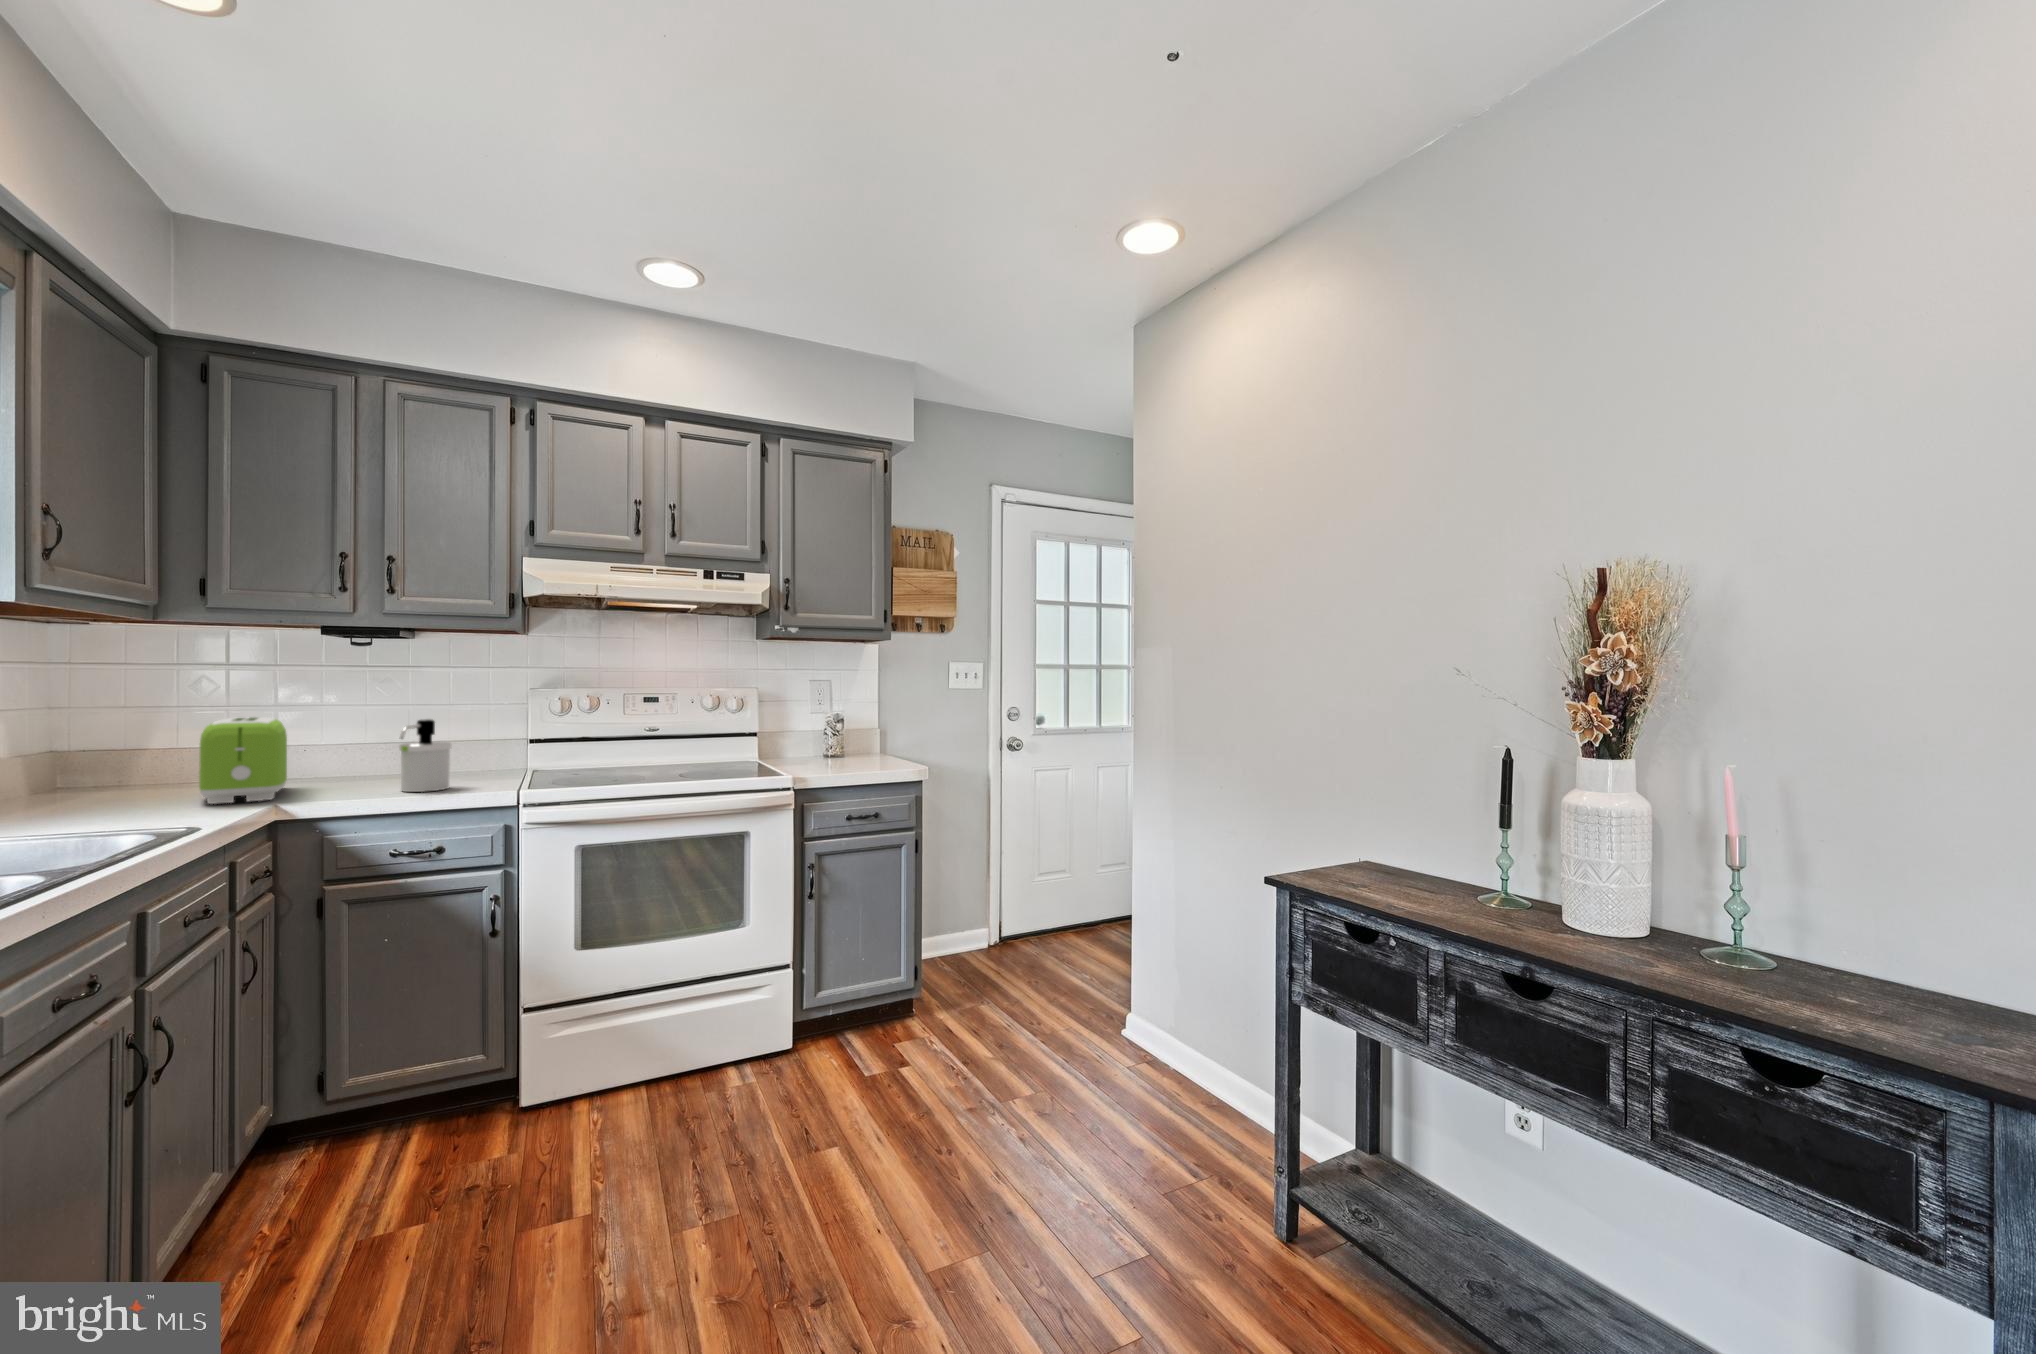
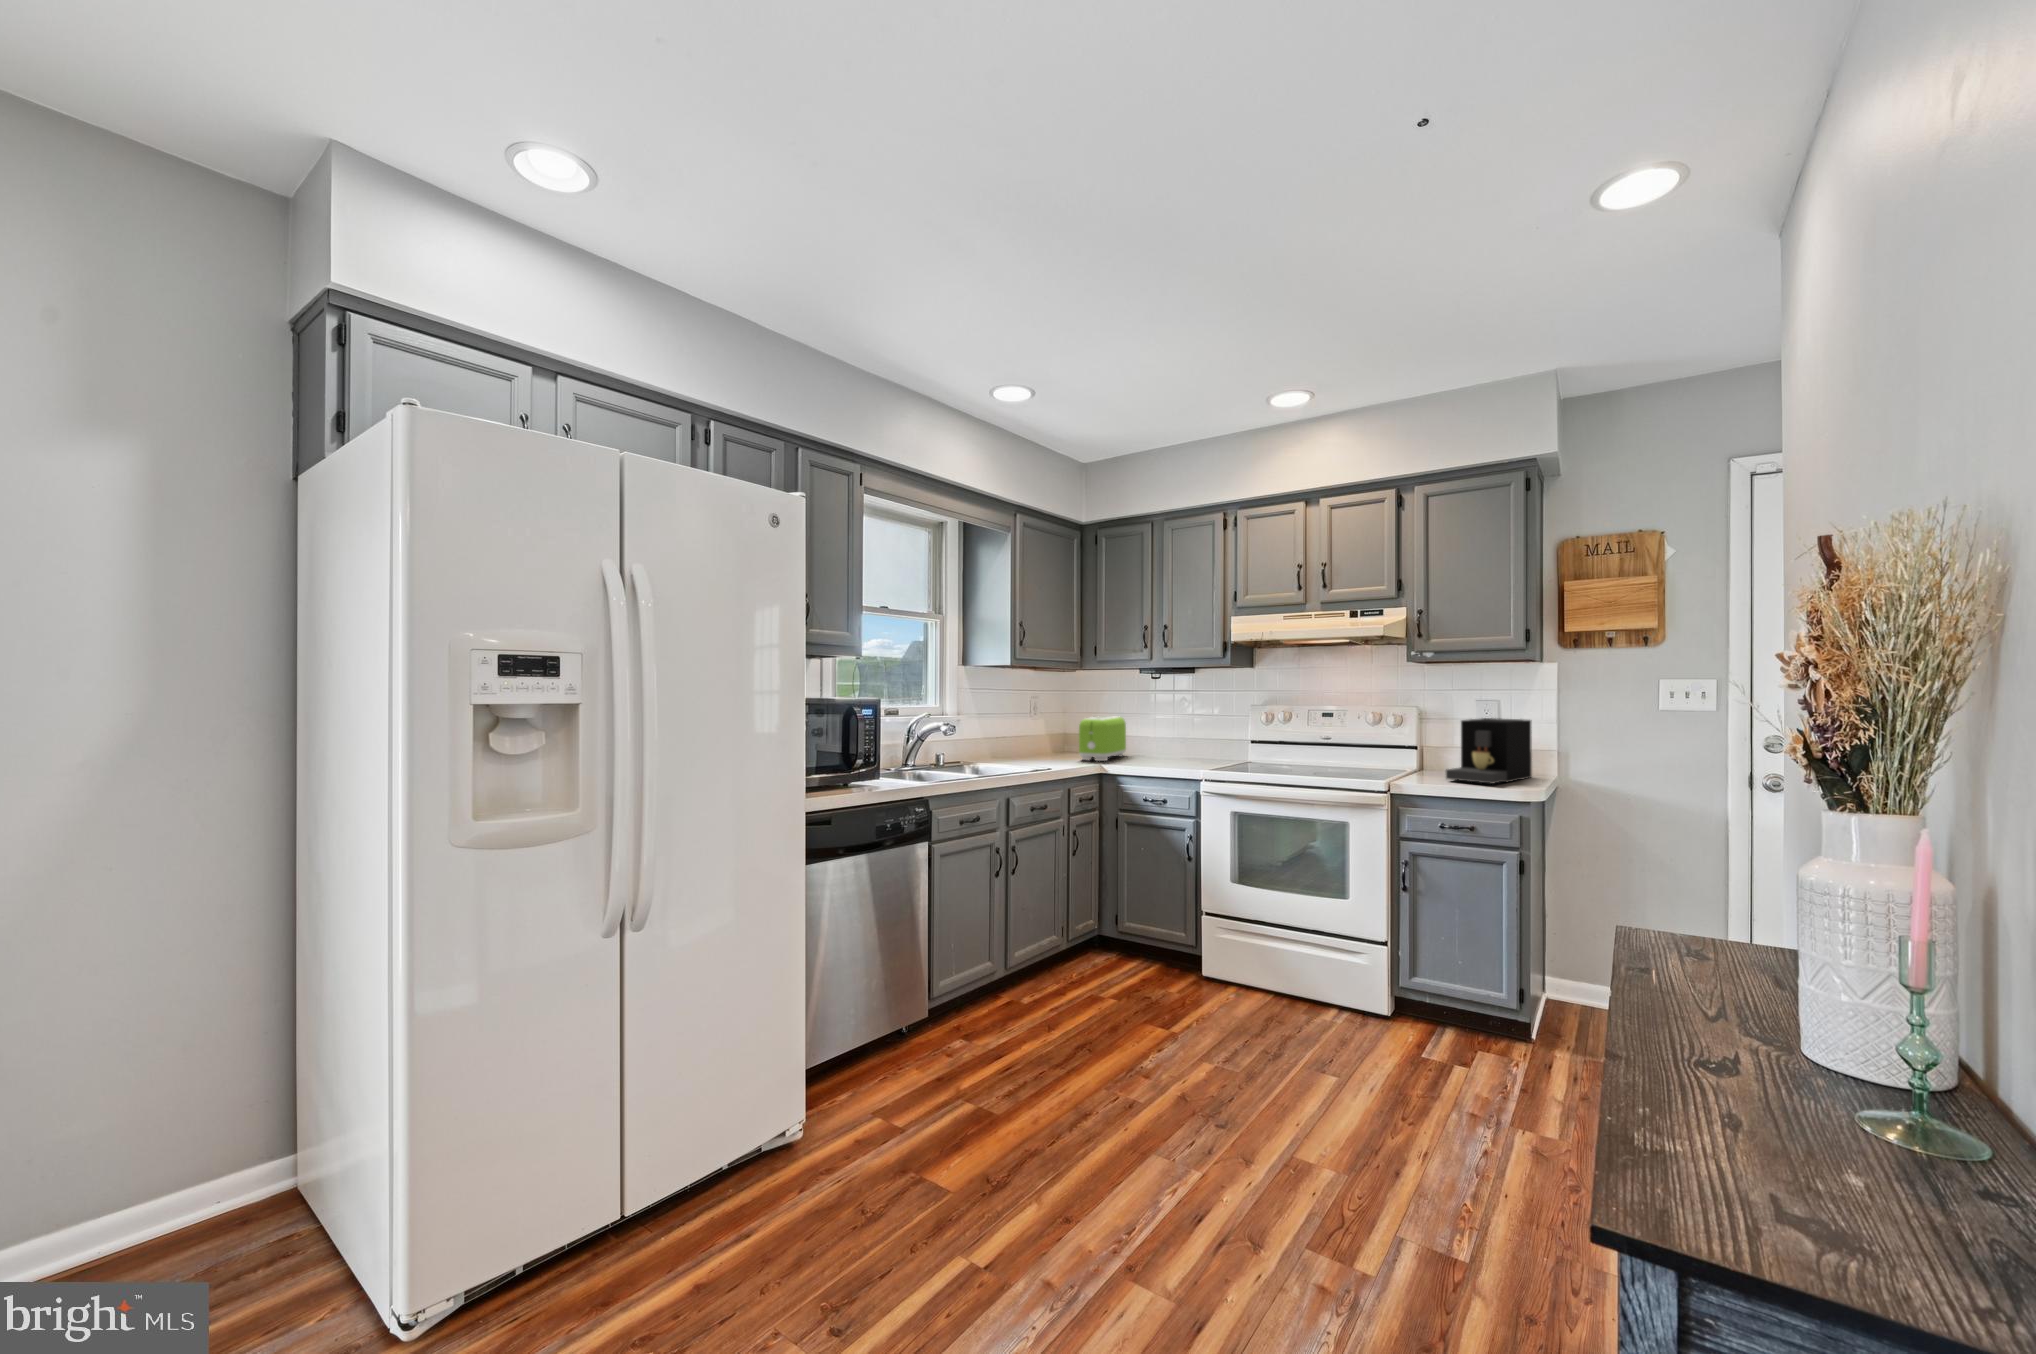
coffee maker: none [817,699,867,766] -> present [1446,718,1532,784]
soap dispenser: present [399,719,451,792] -> none [1152,721,1186,765]

